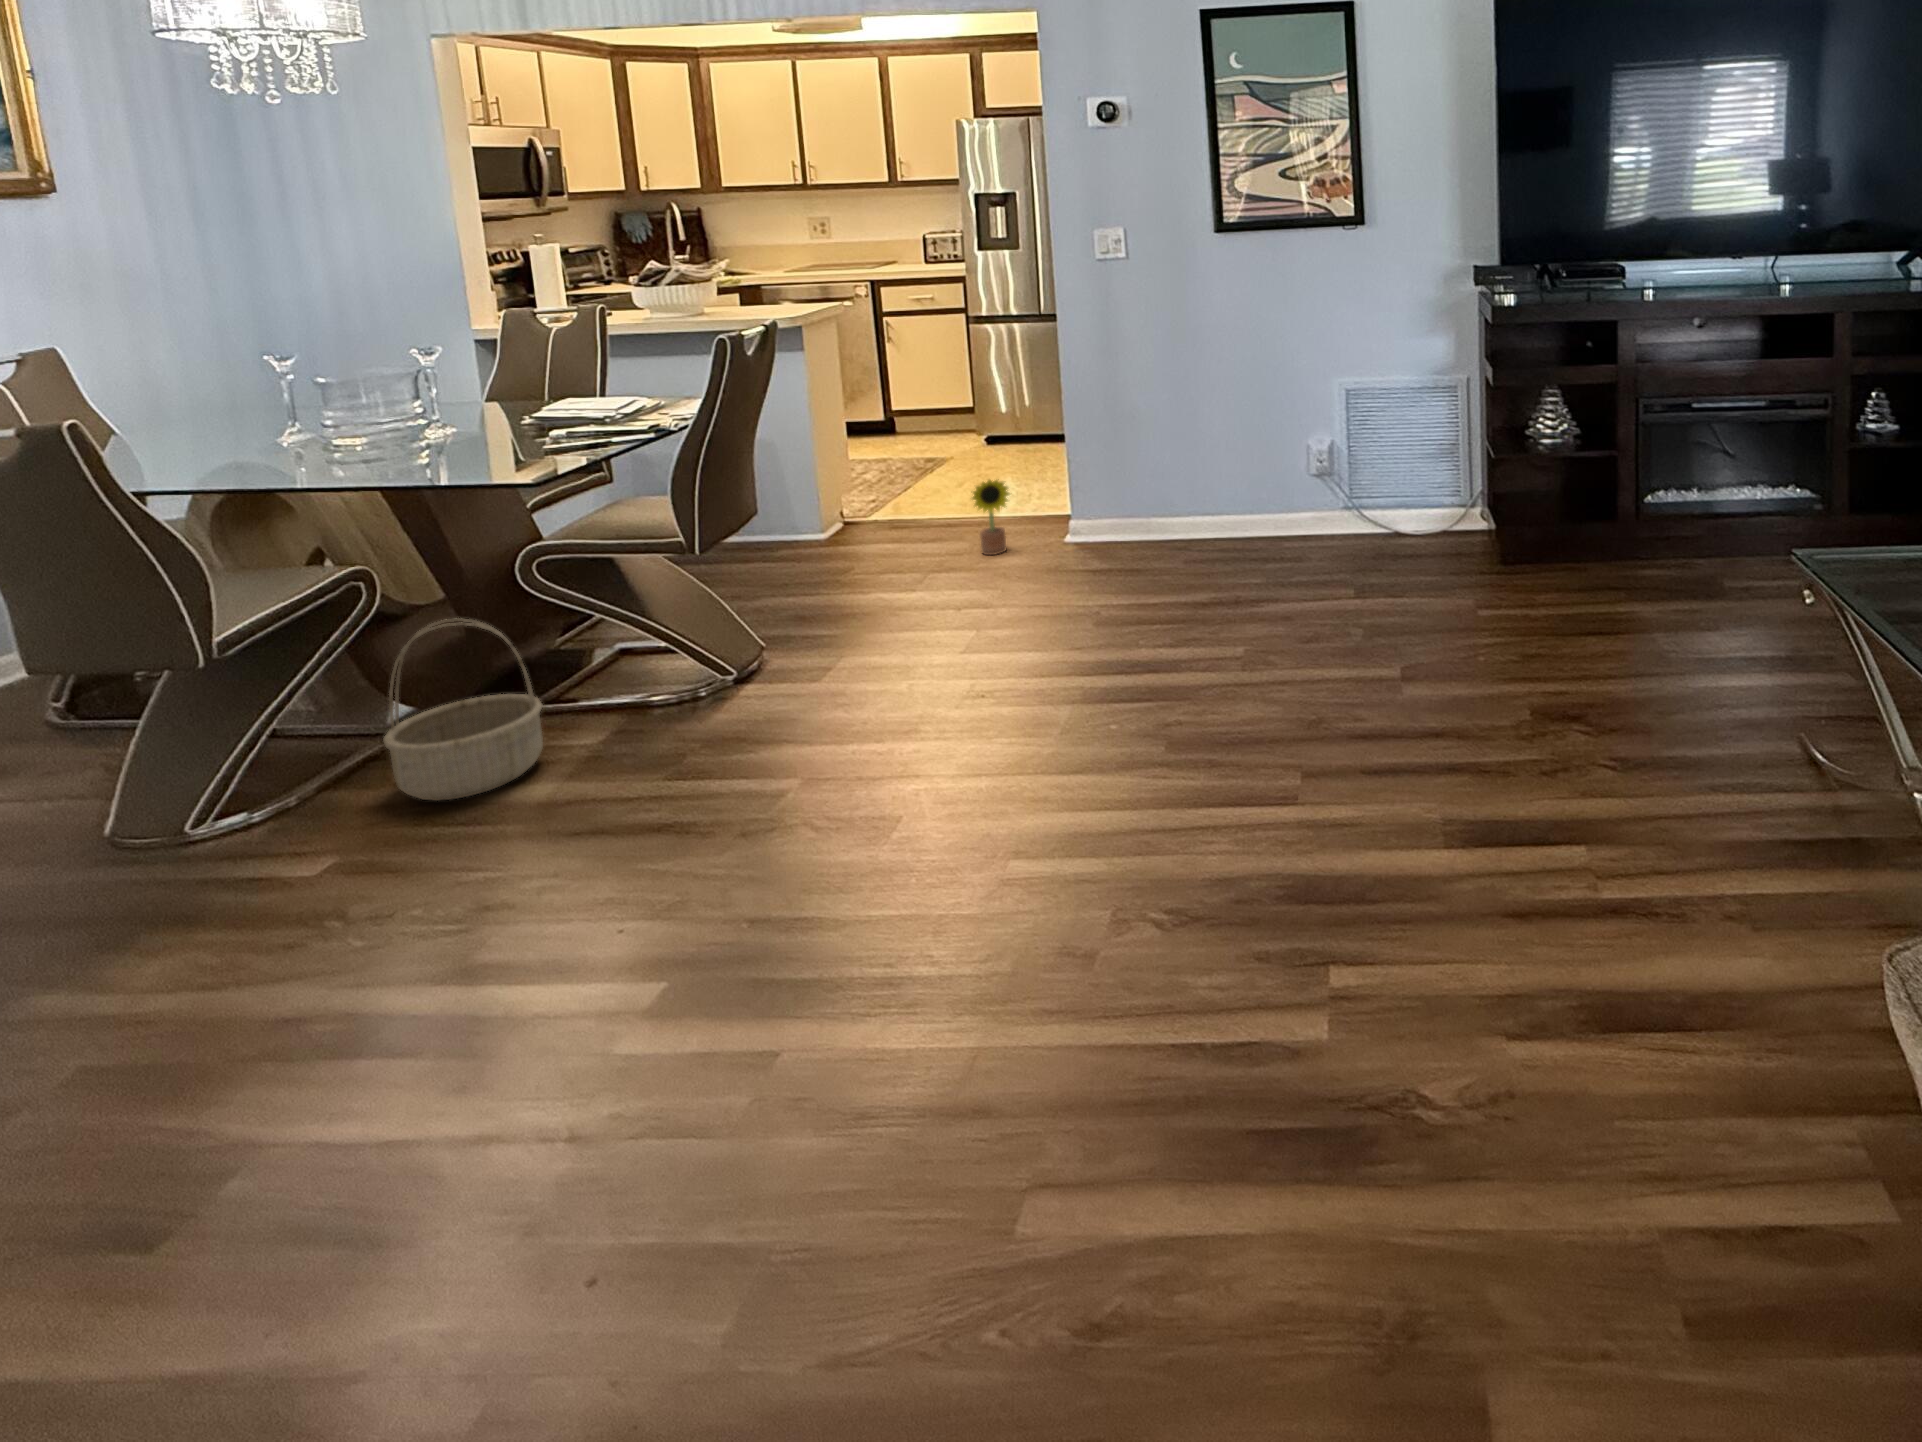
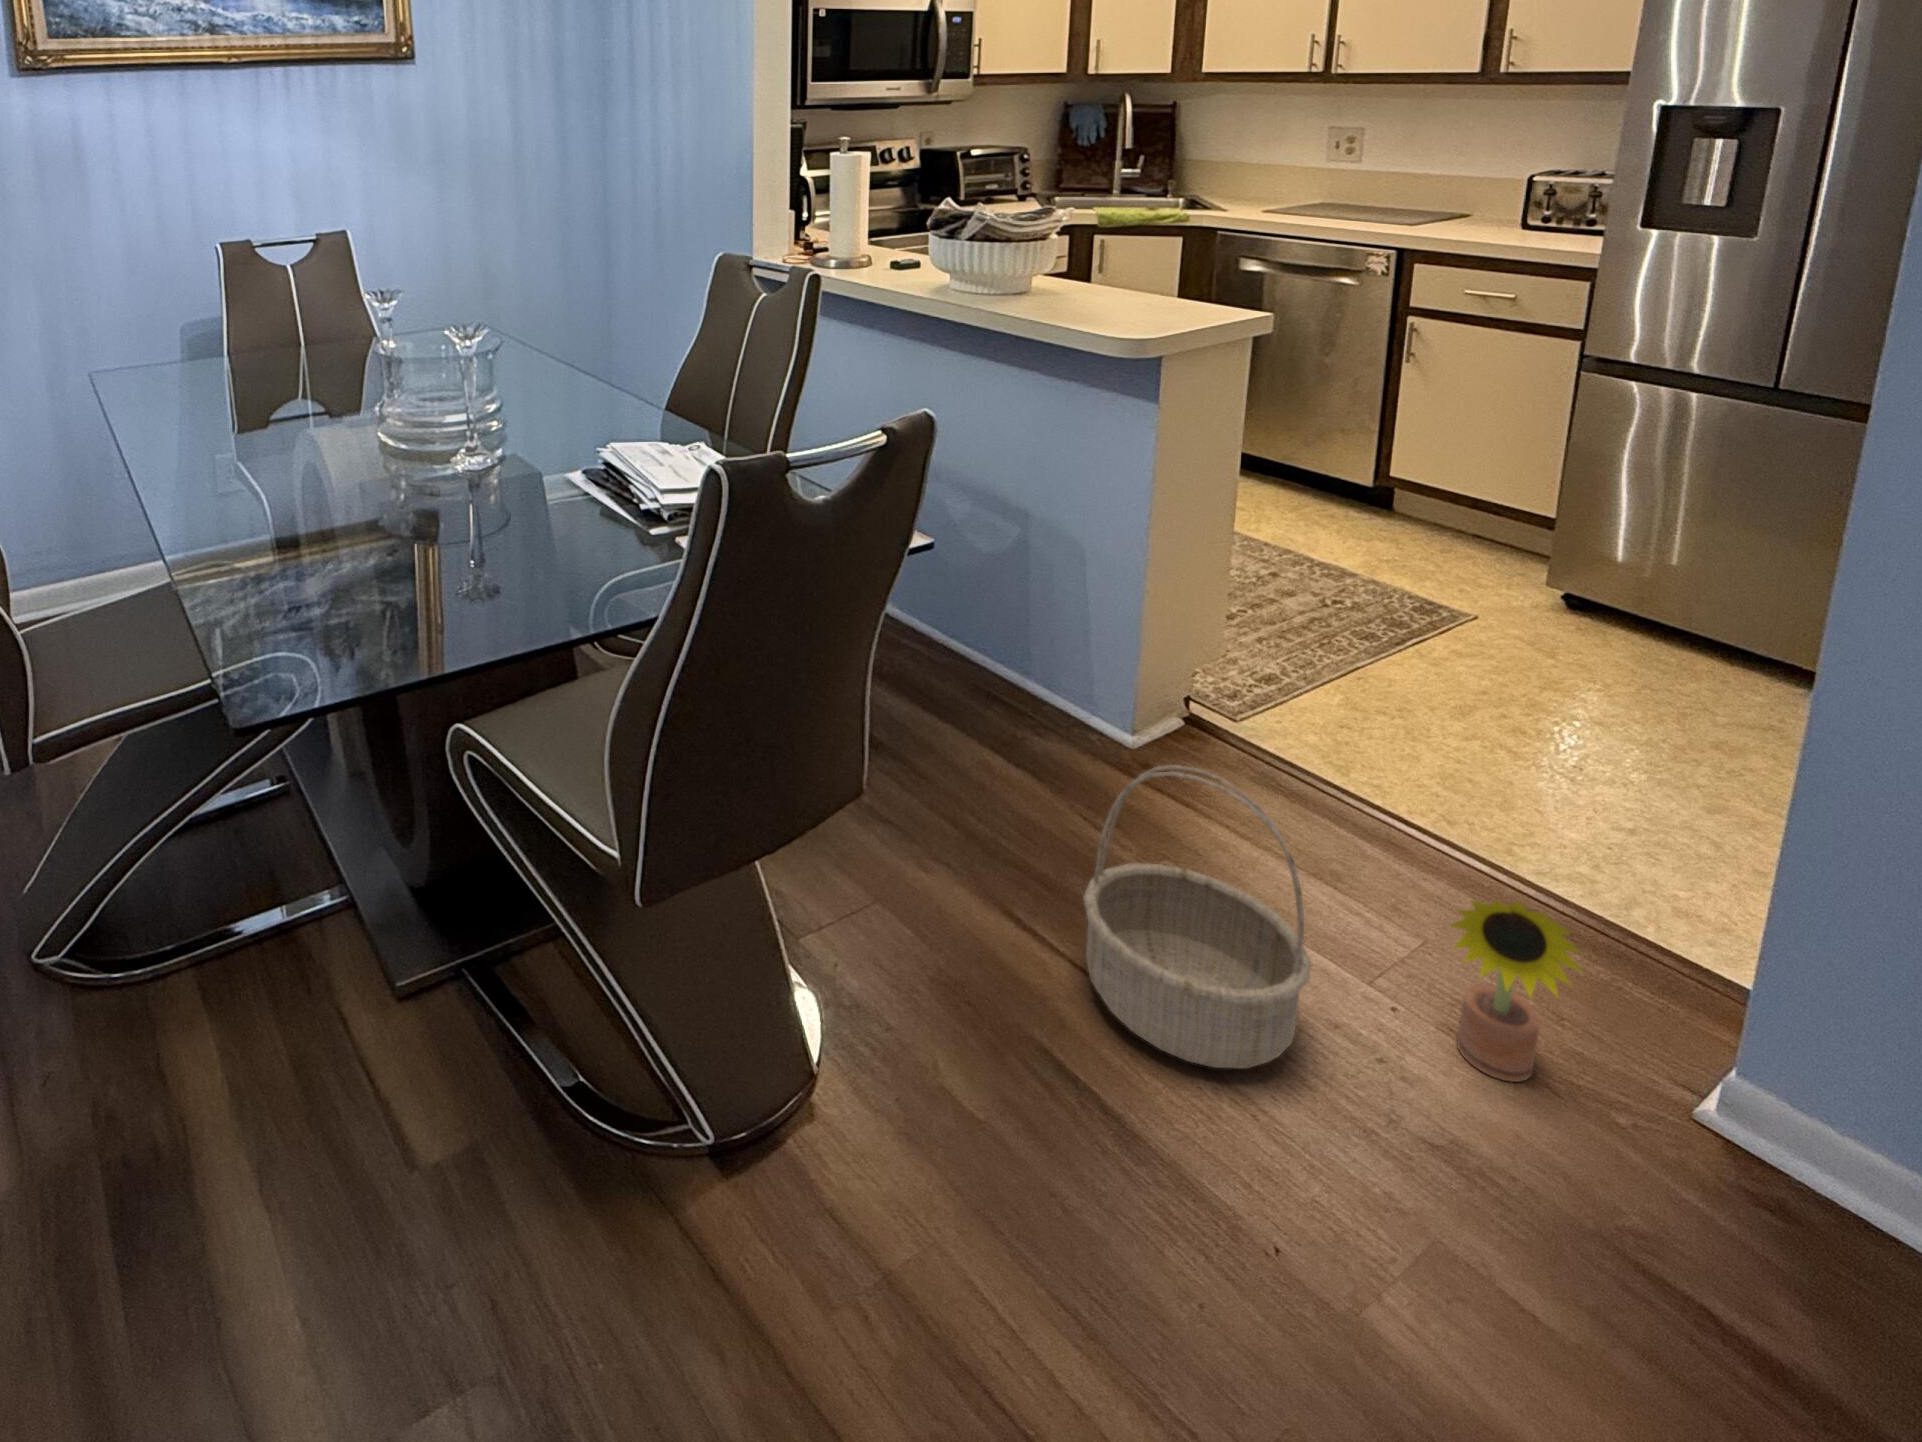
basket: present [383,619,543,800] -> present [1083,765,1311,1068]

